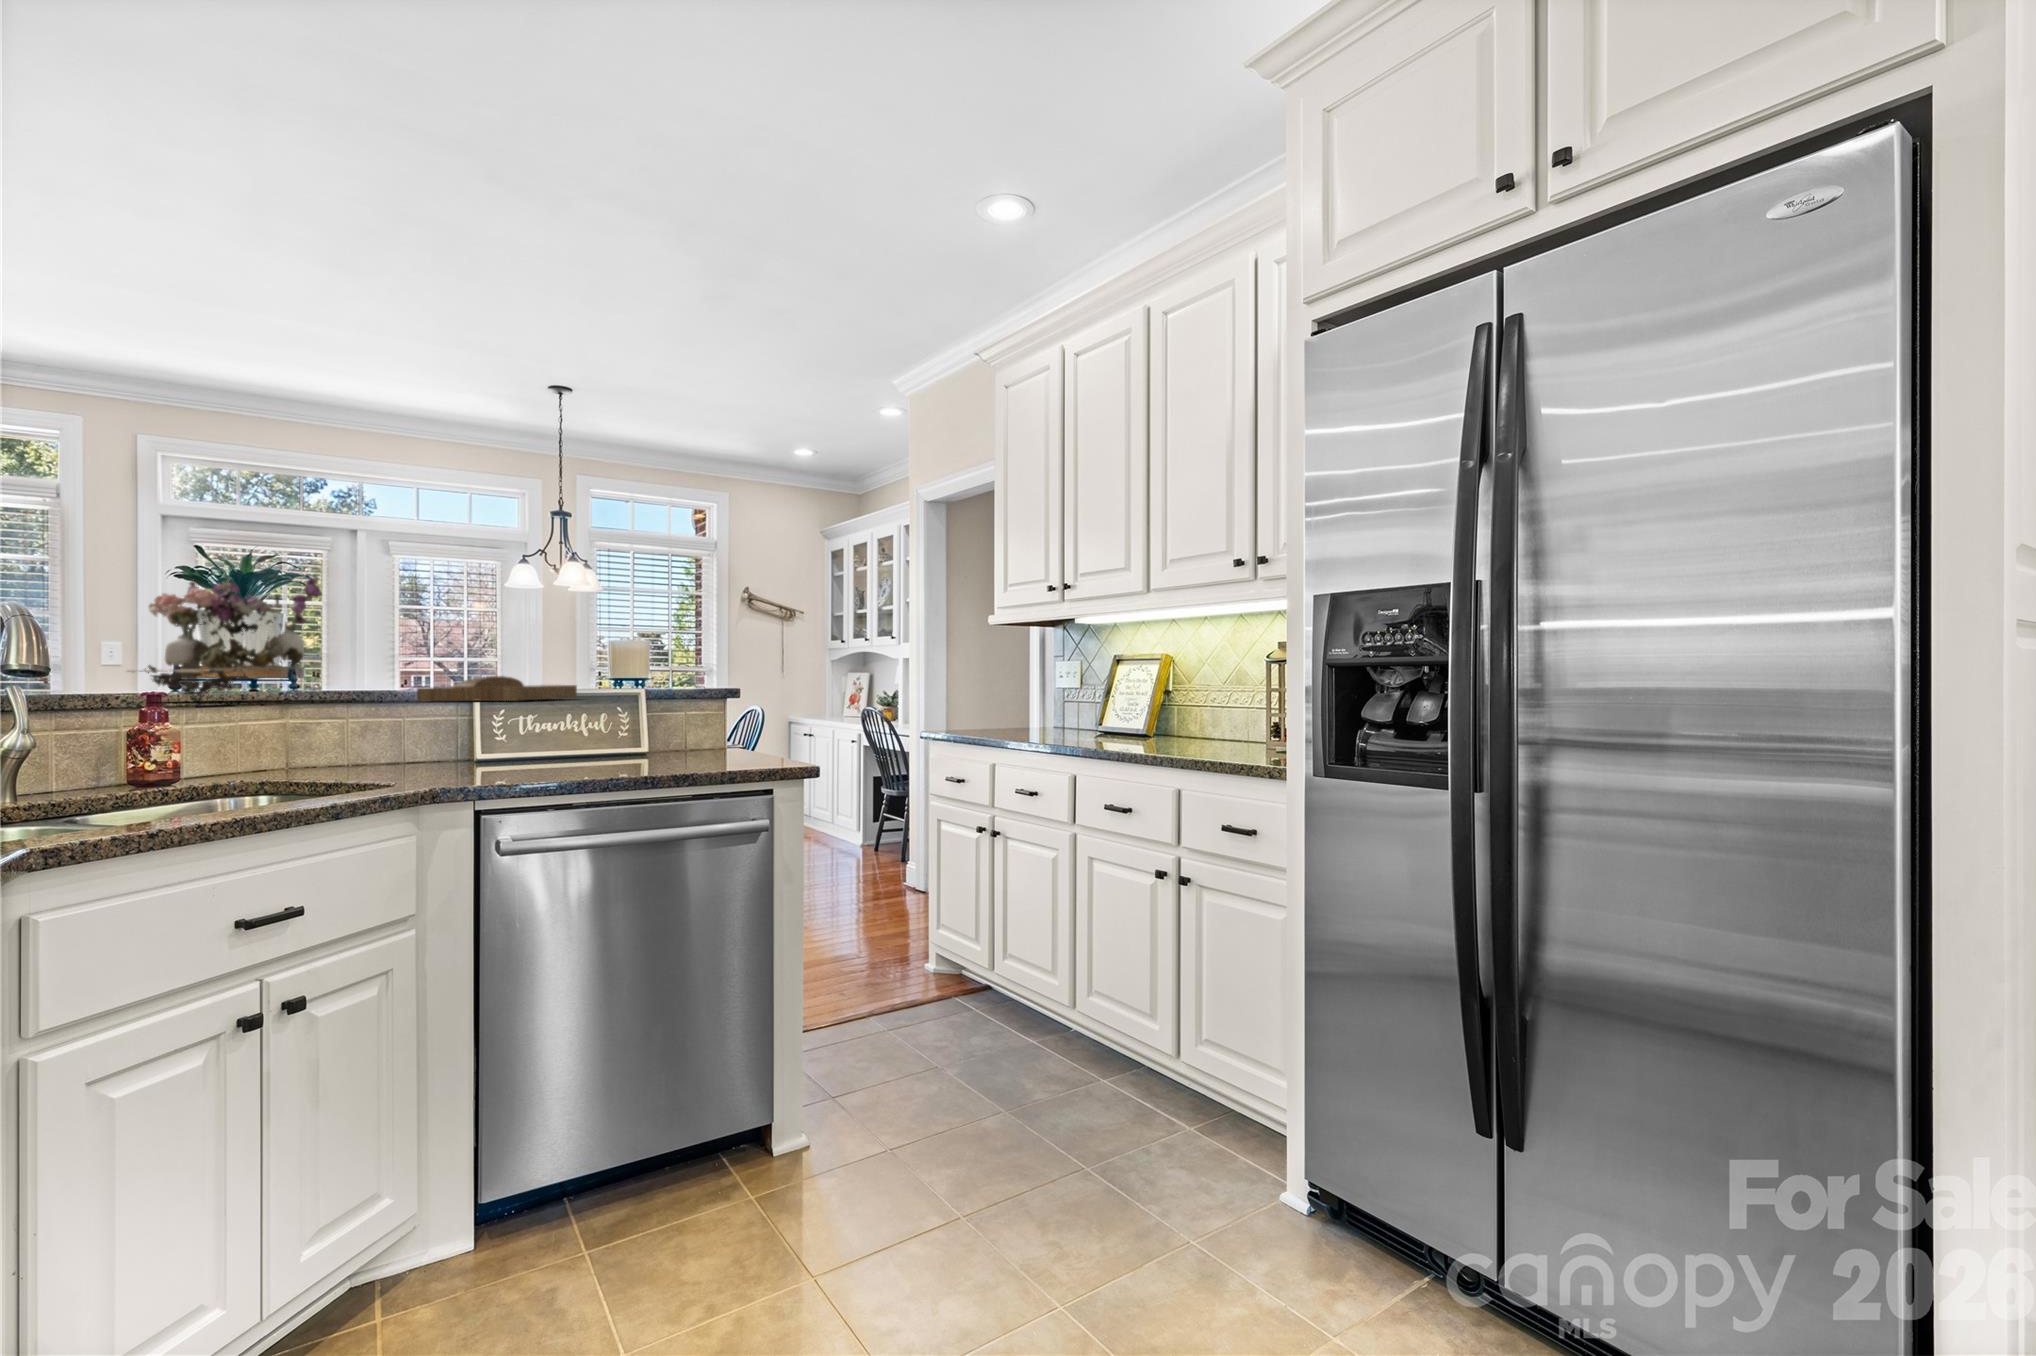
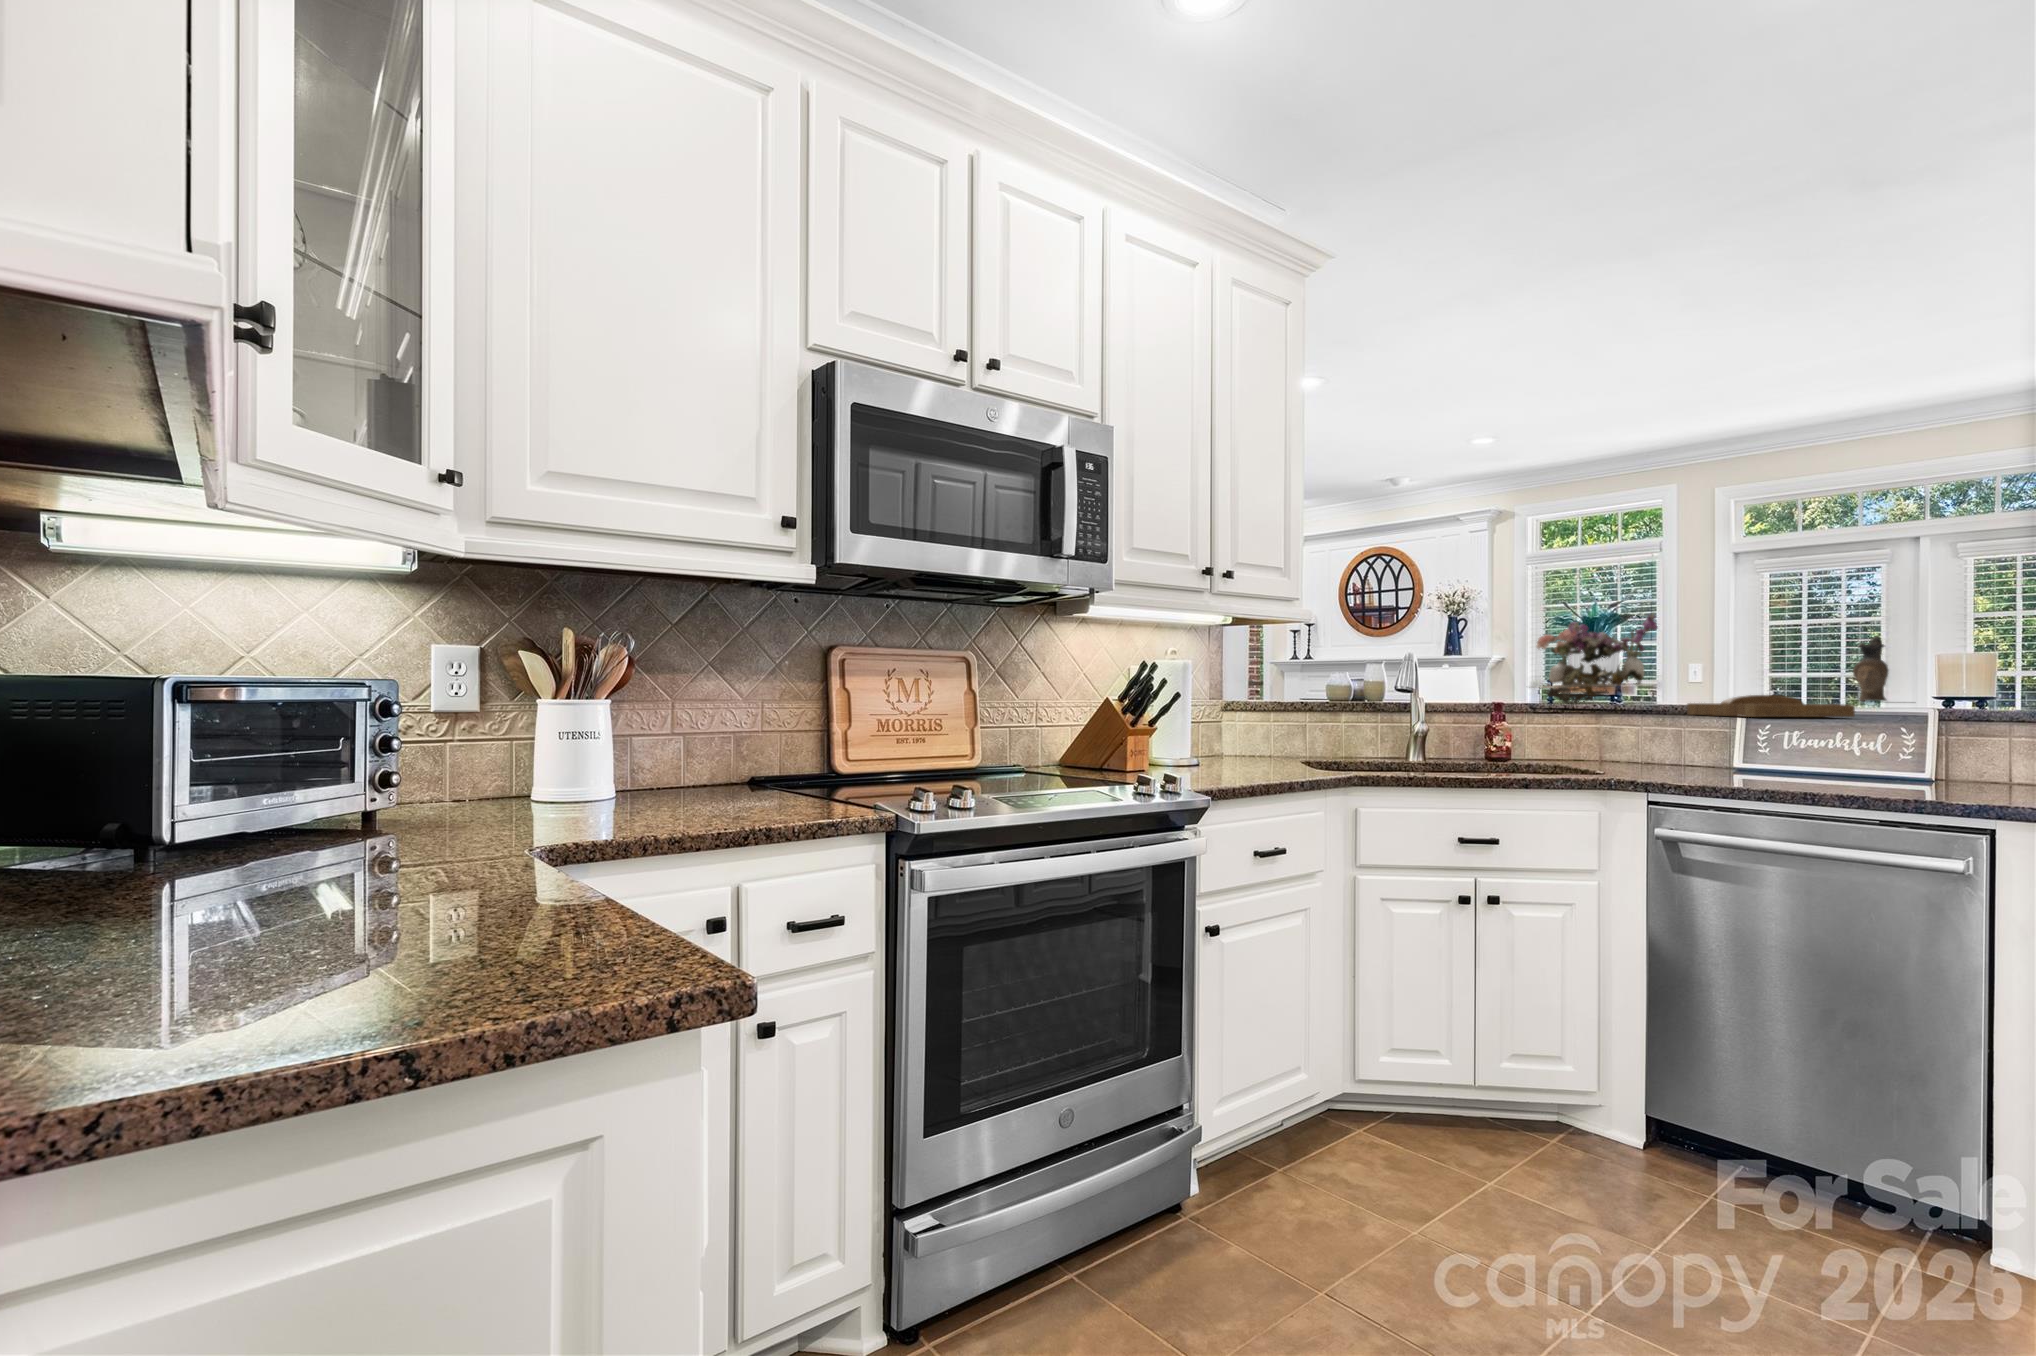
ceramic pitcher: none [348,619,381,688] -> present [1853,636,1888,701]

